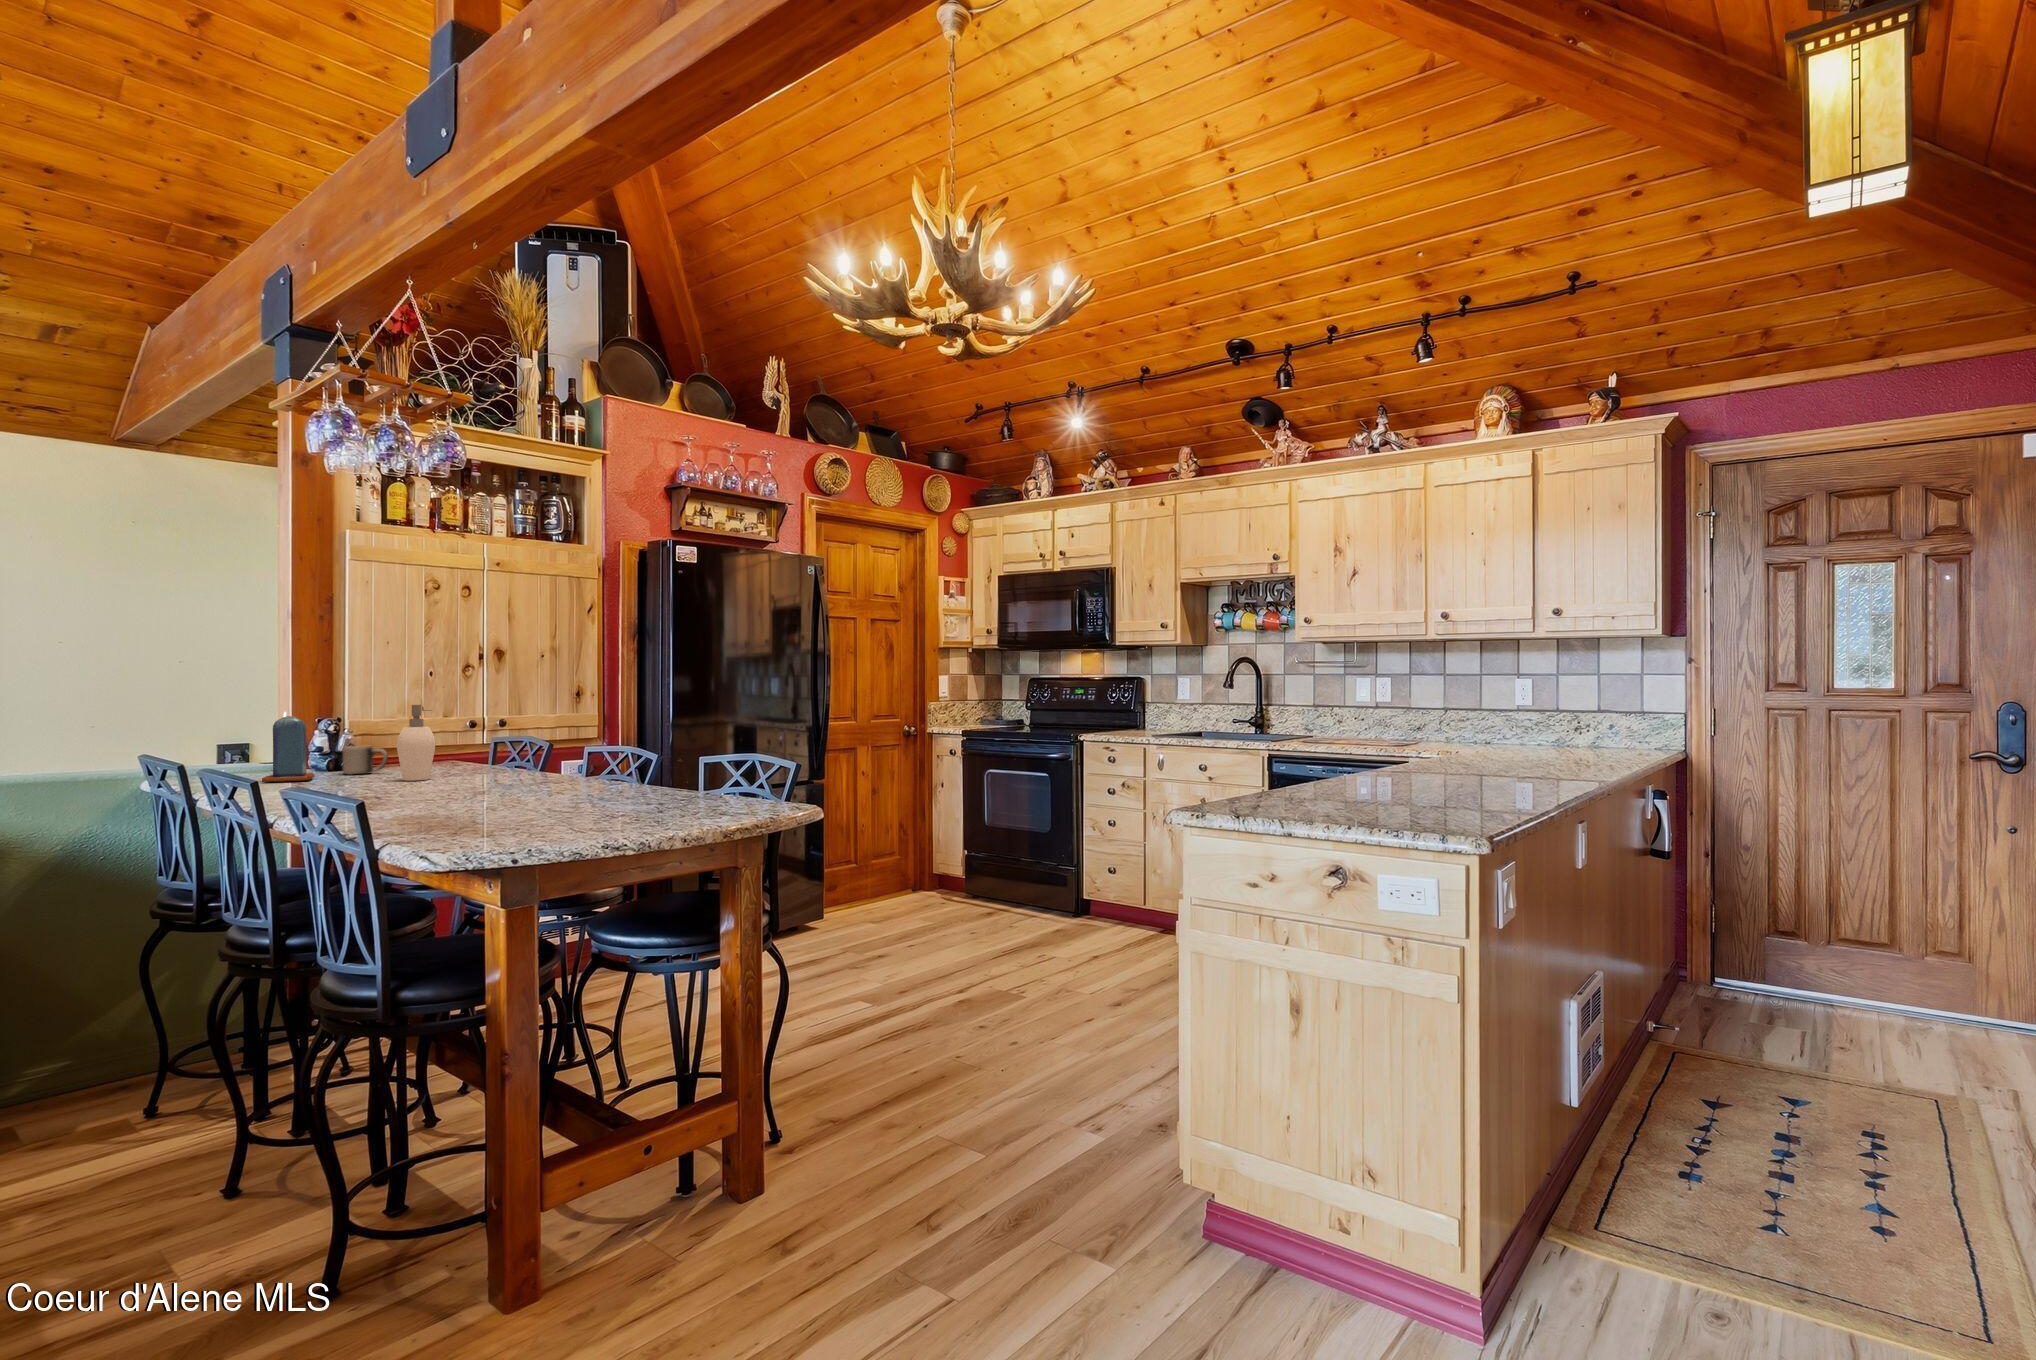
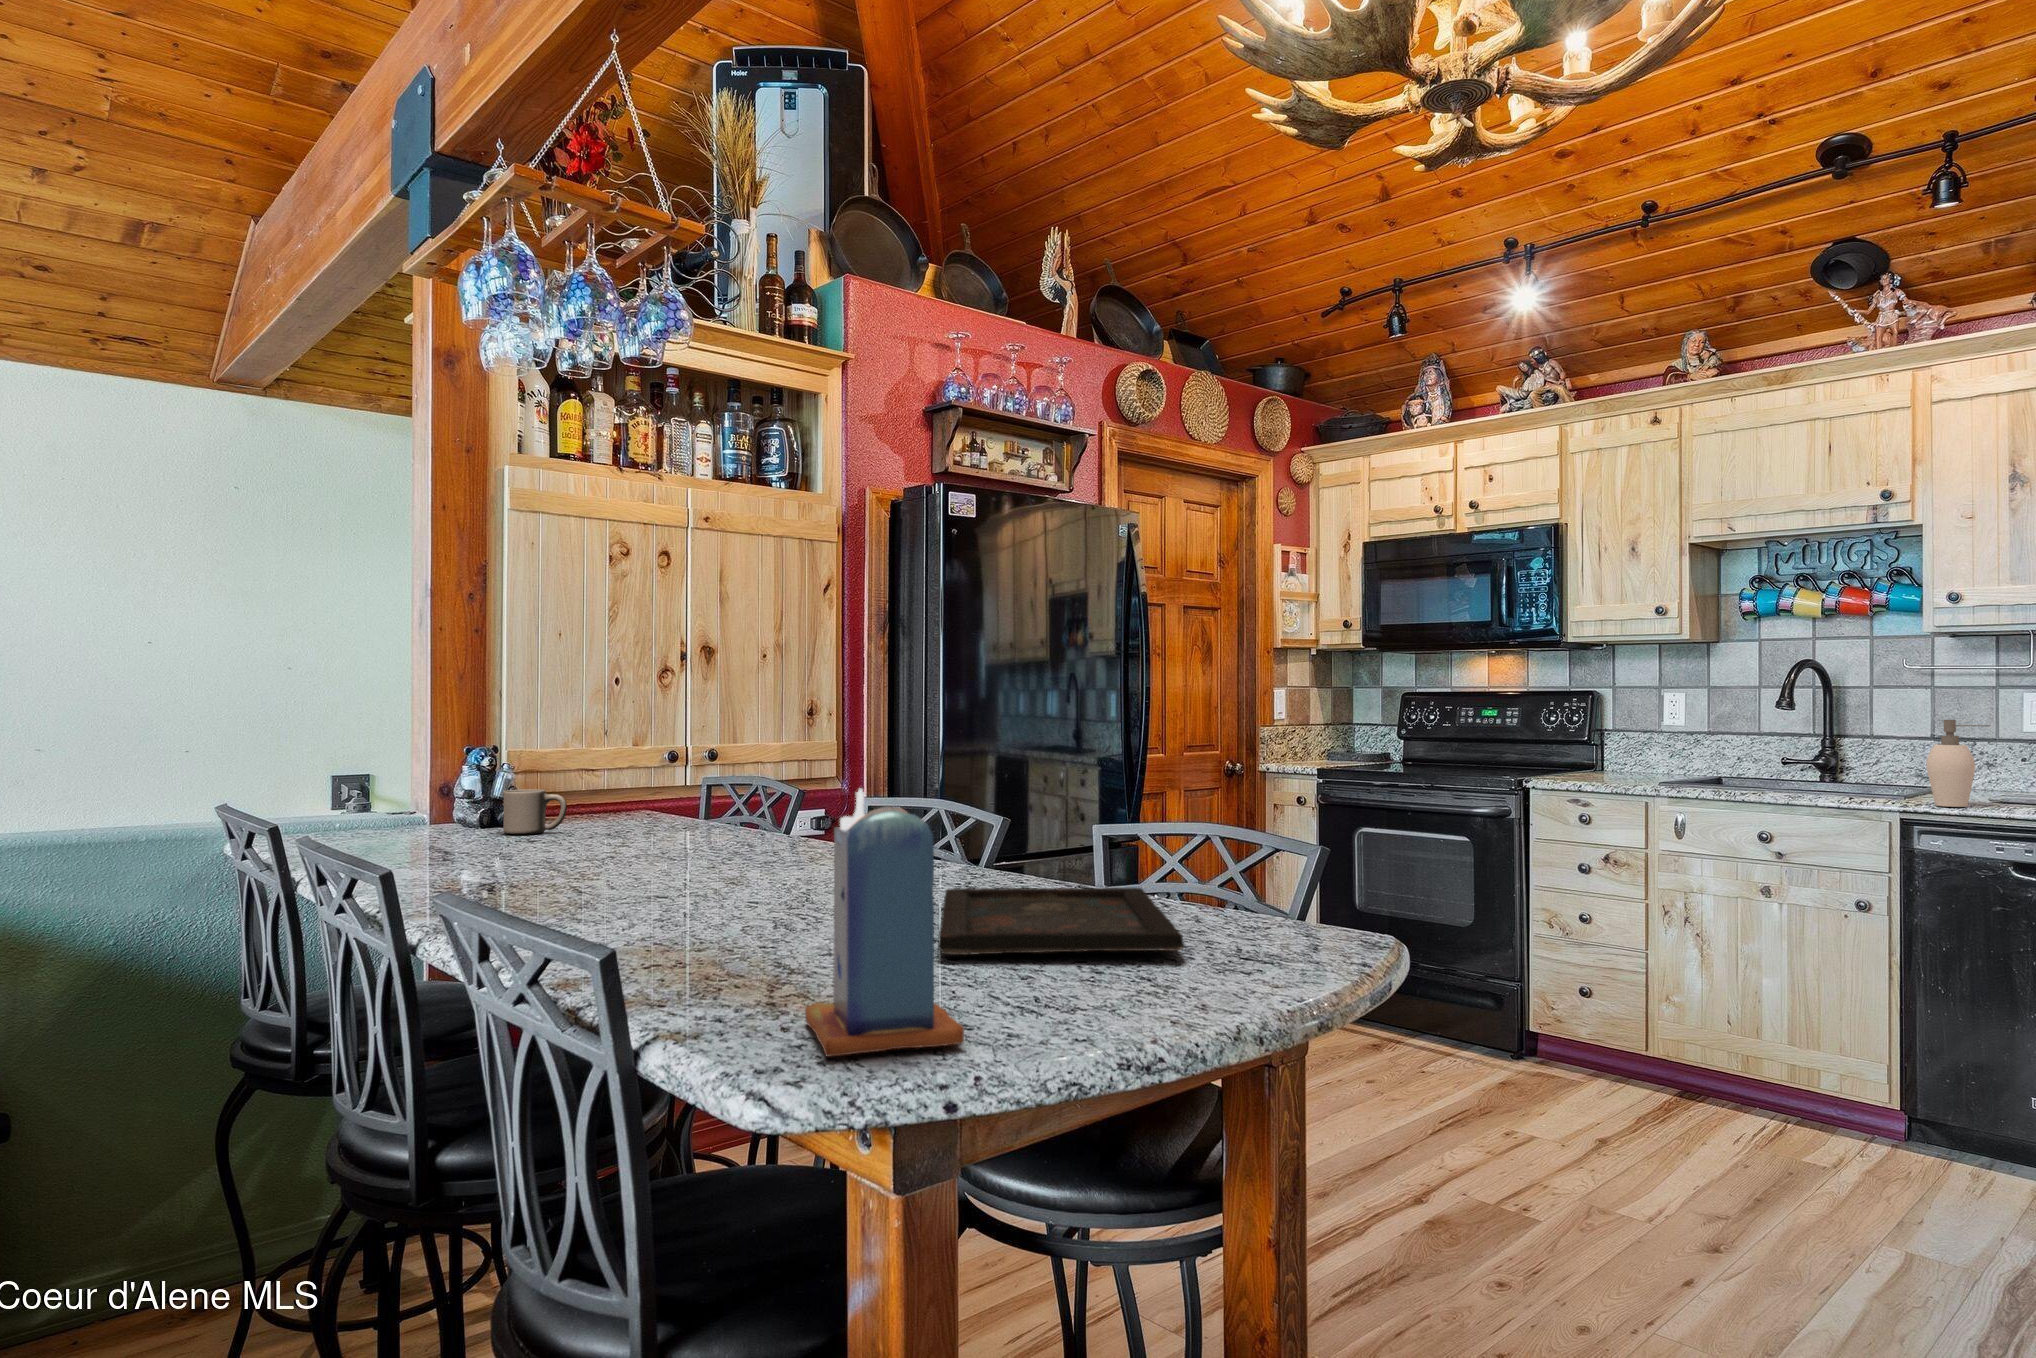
soap dispenser: present [397,705,436,781] -> present [1926,720,1990,807]
candle: present [262,712,314,782] -> present [805,789,964,1057]
tray: none [559,788,705,816] -> present [938,887,1184,955]

